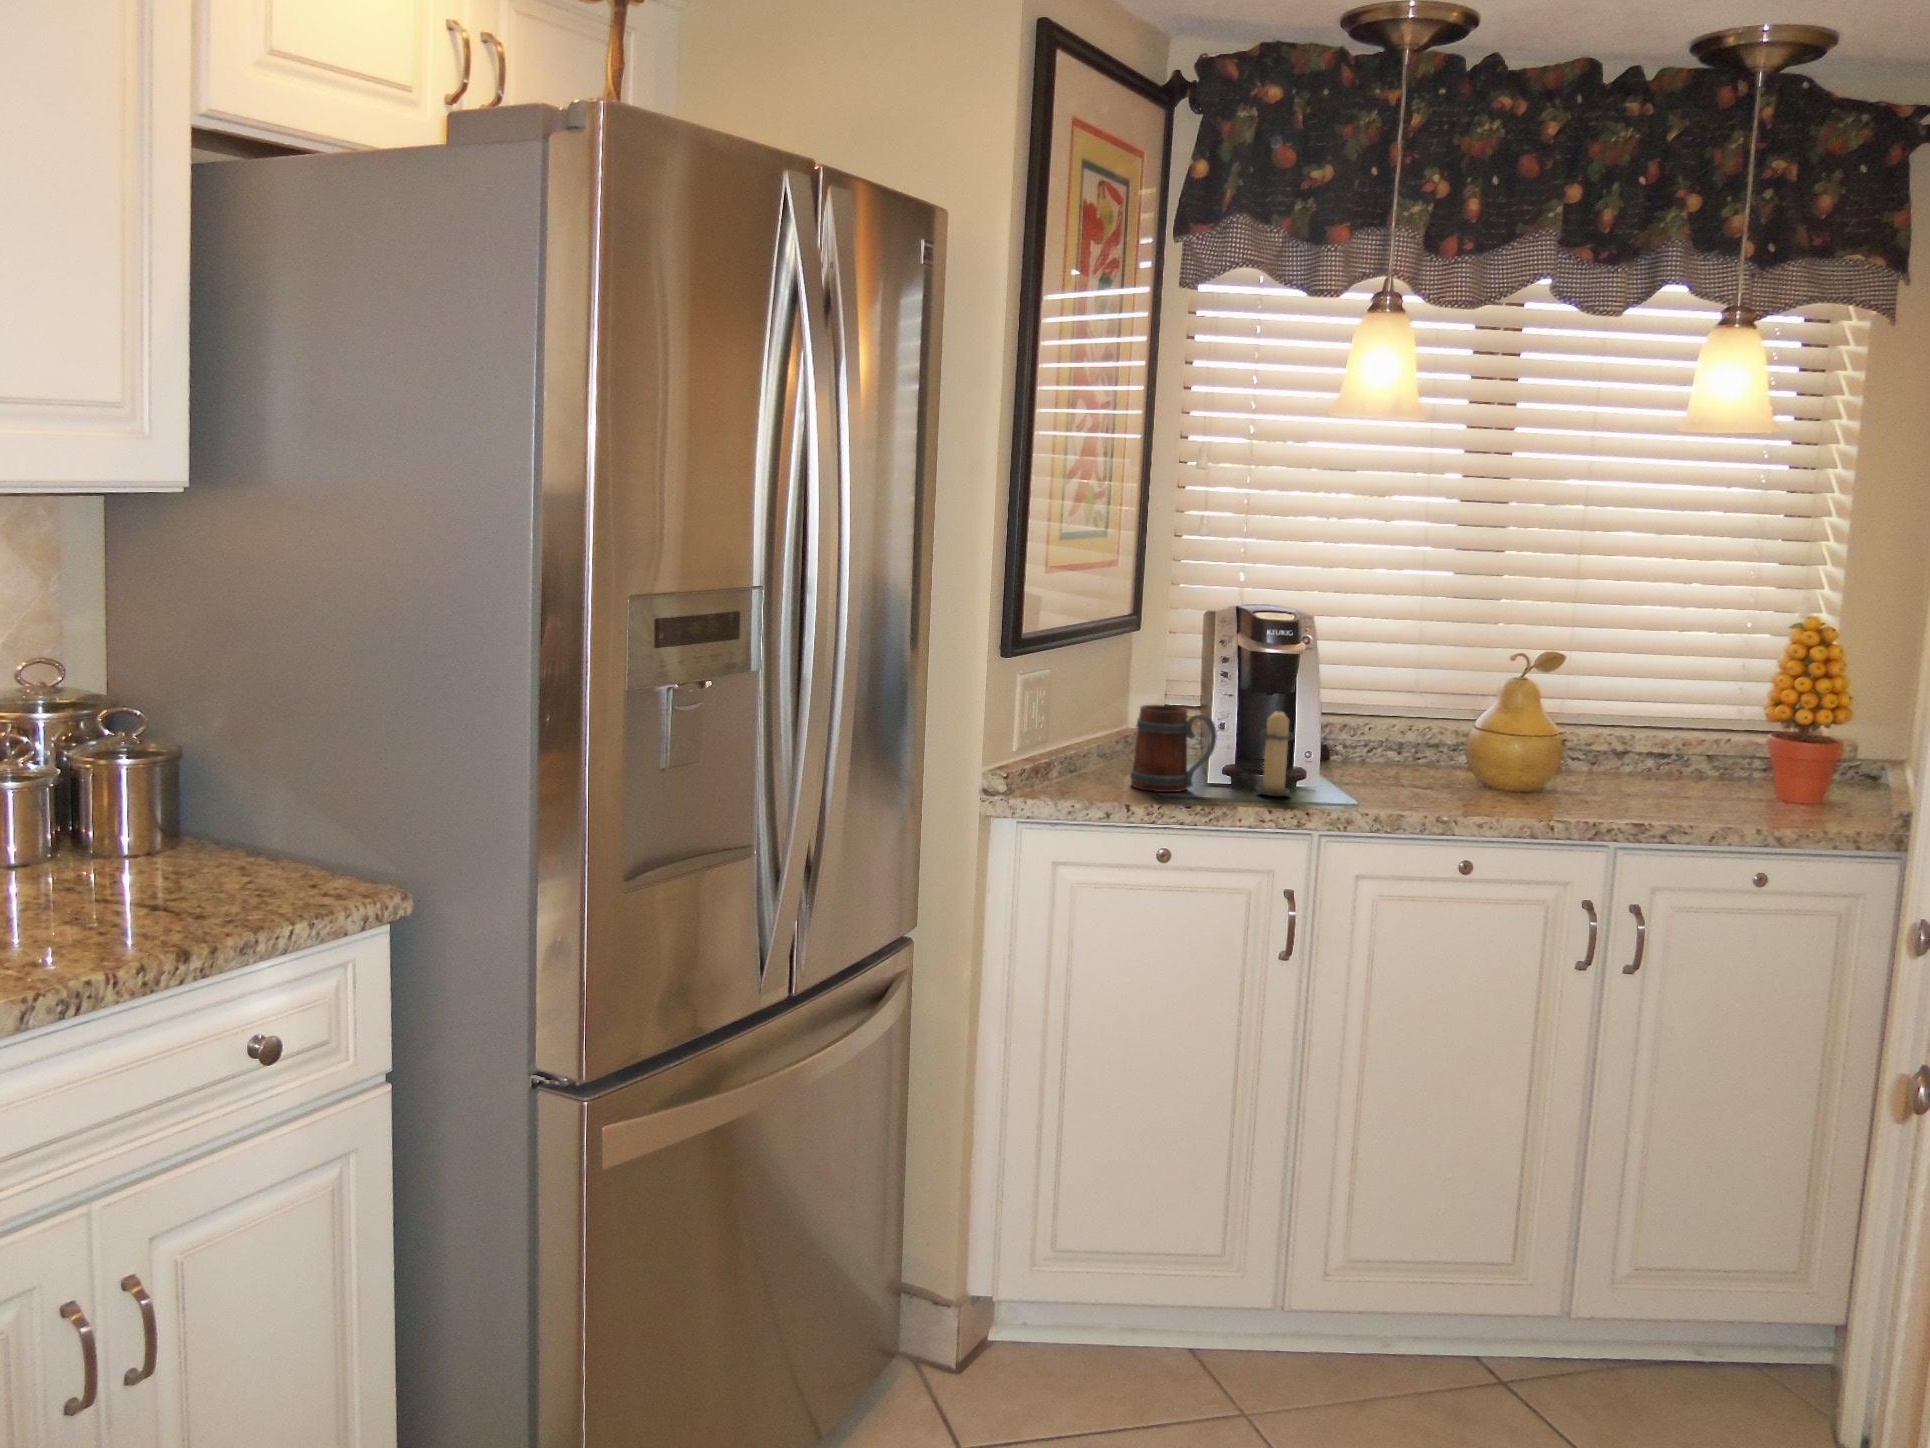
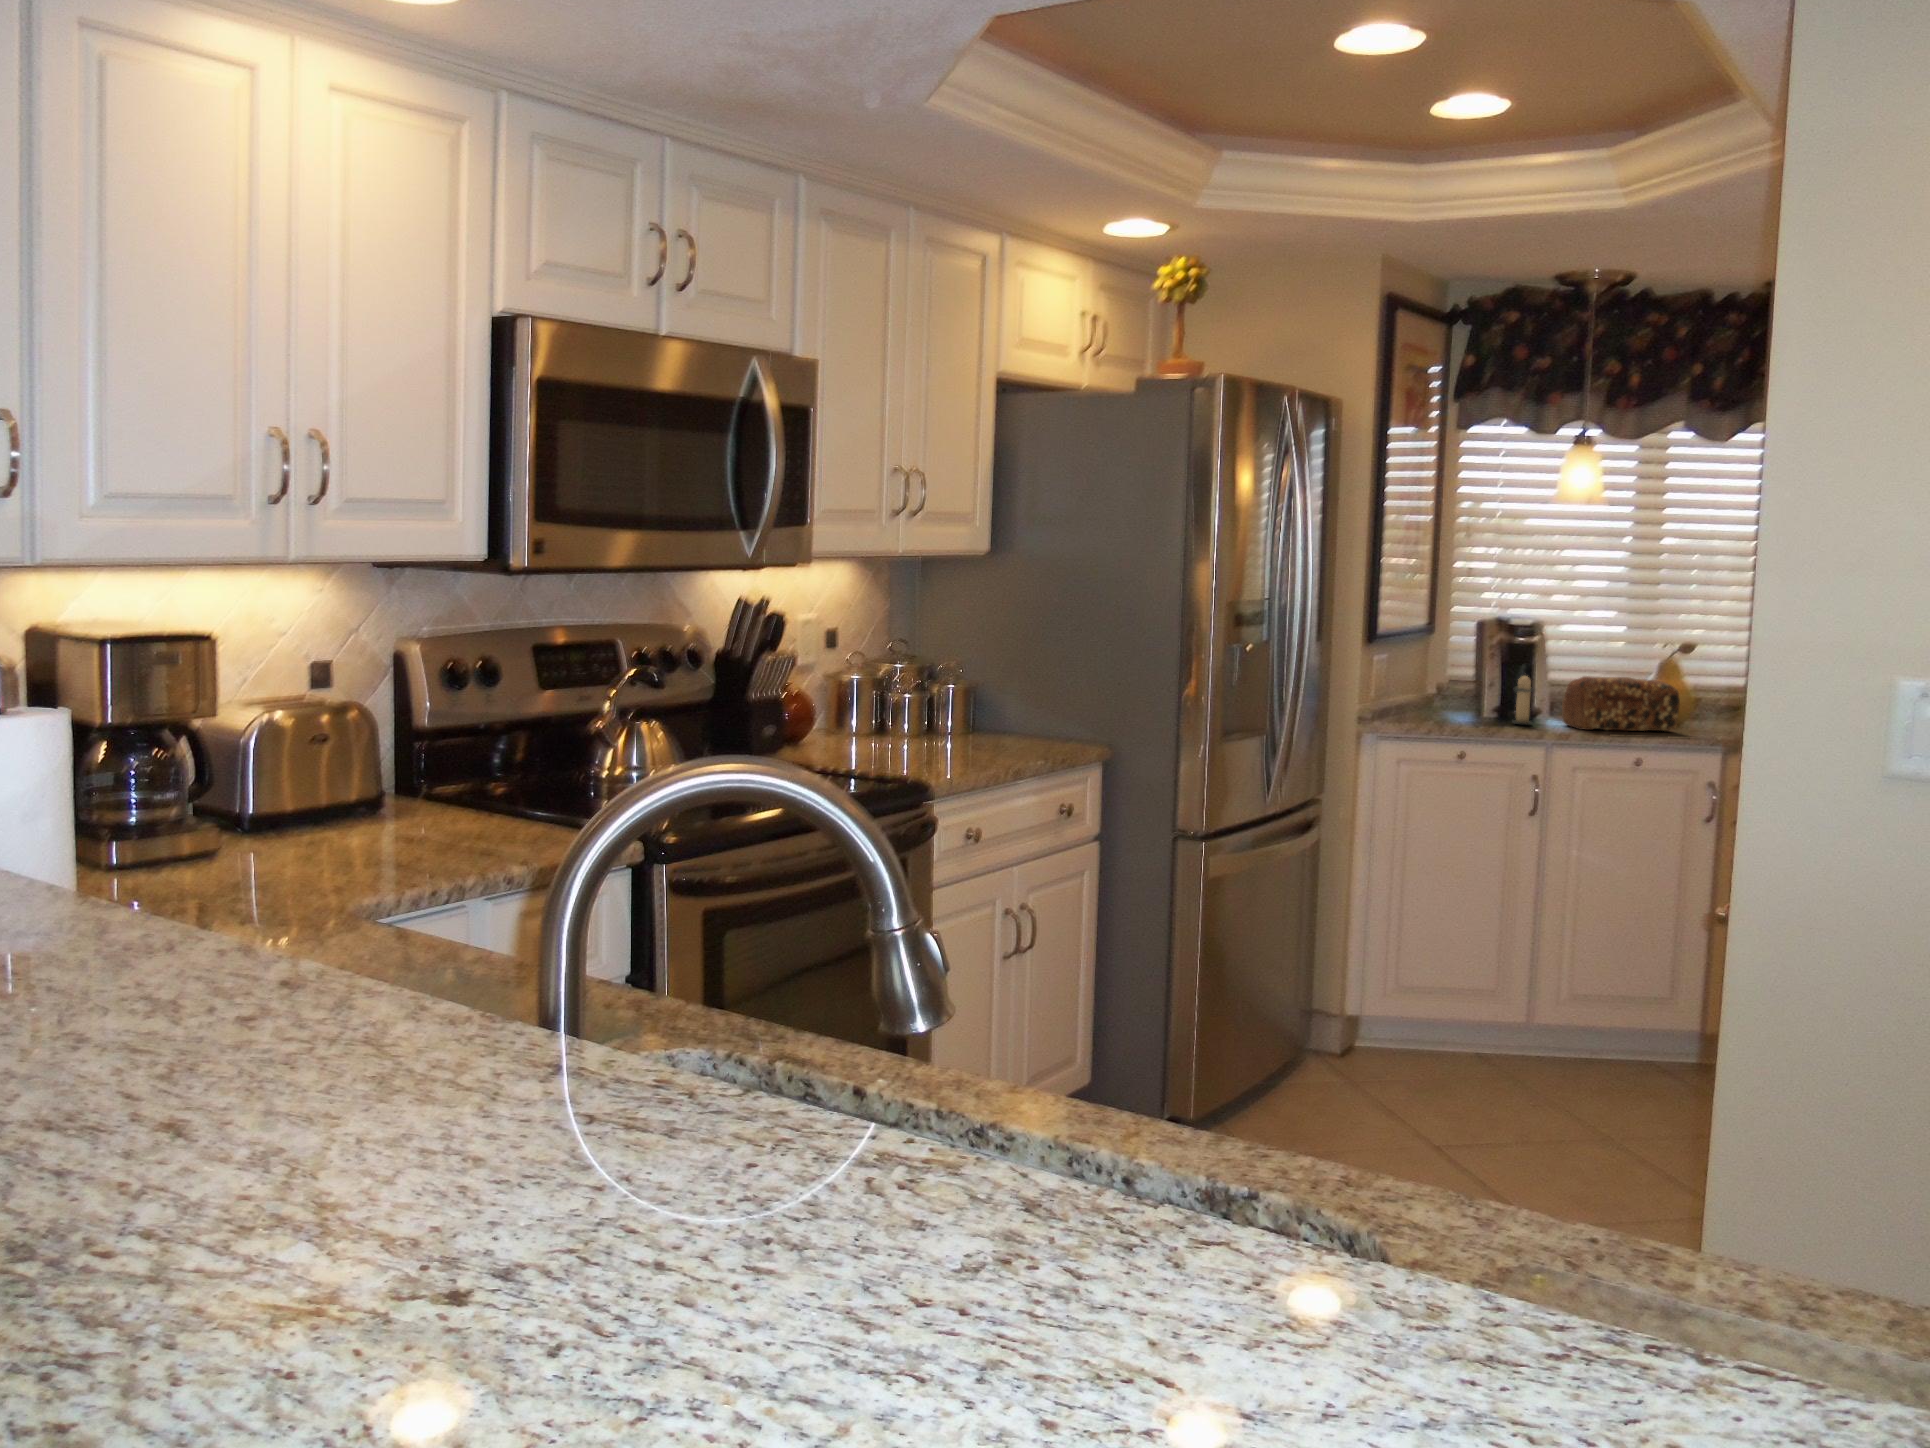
mug: present [1130,705,1217,792] -> none [1436,674,1488,723]
bread loaf: none [1340,714,1537,811] -> present [1562,676,1680,731]

